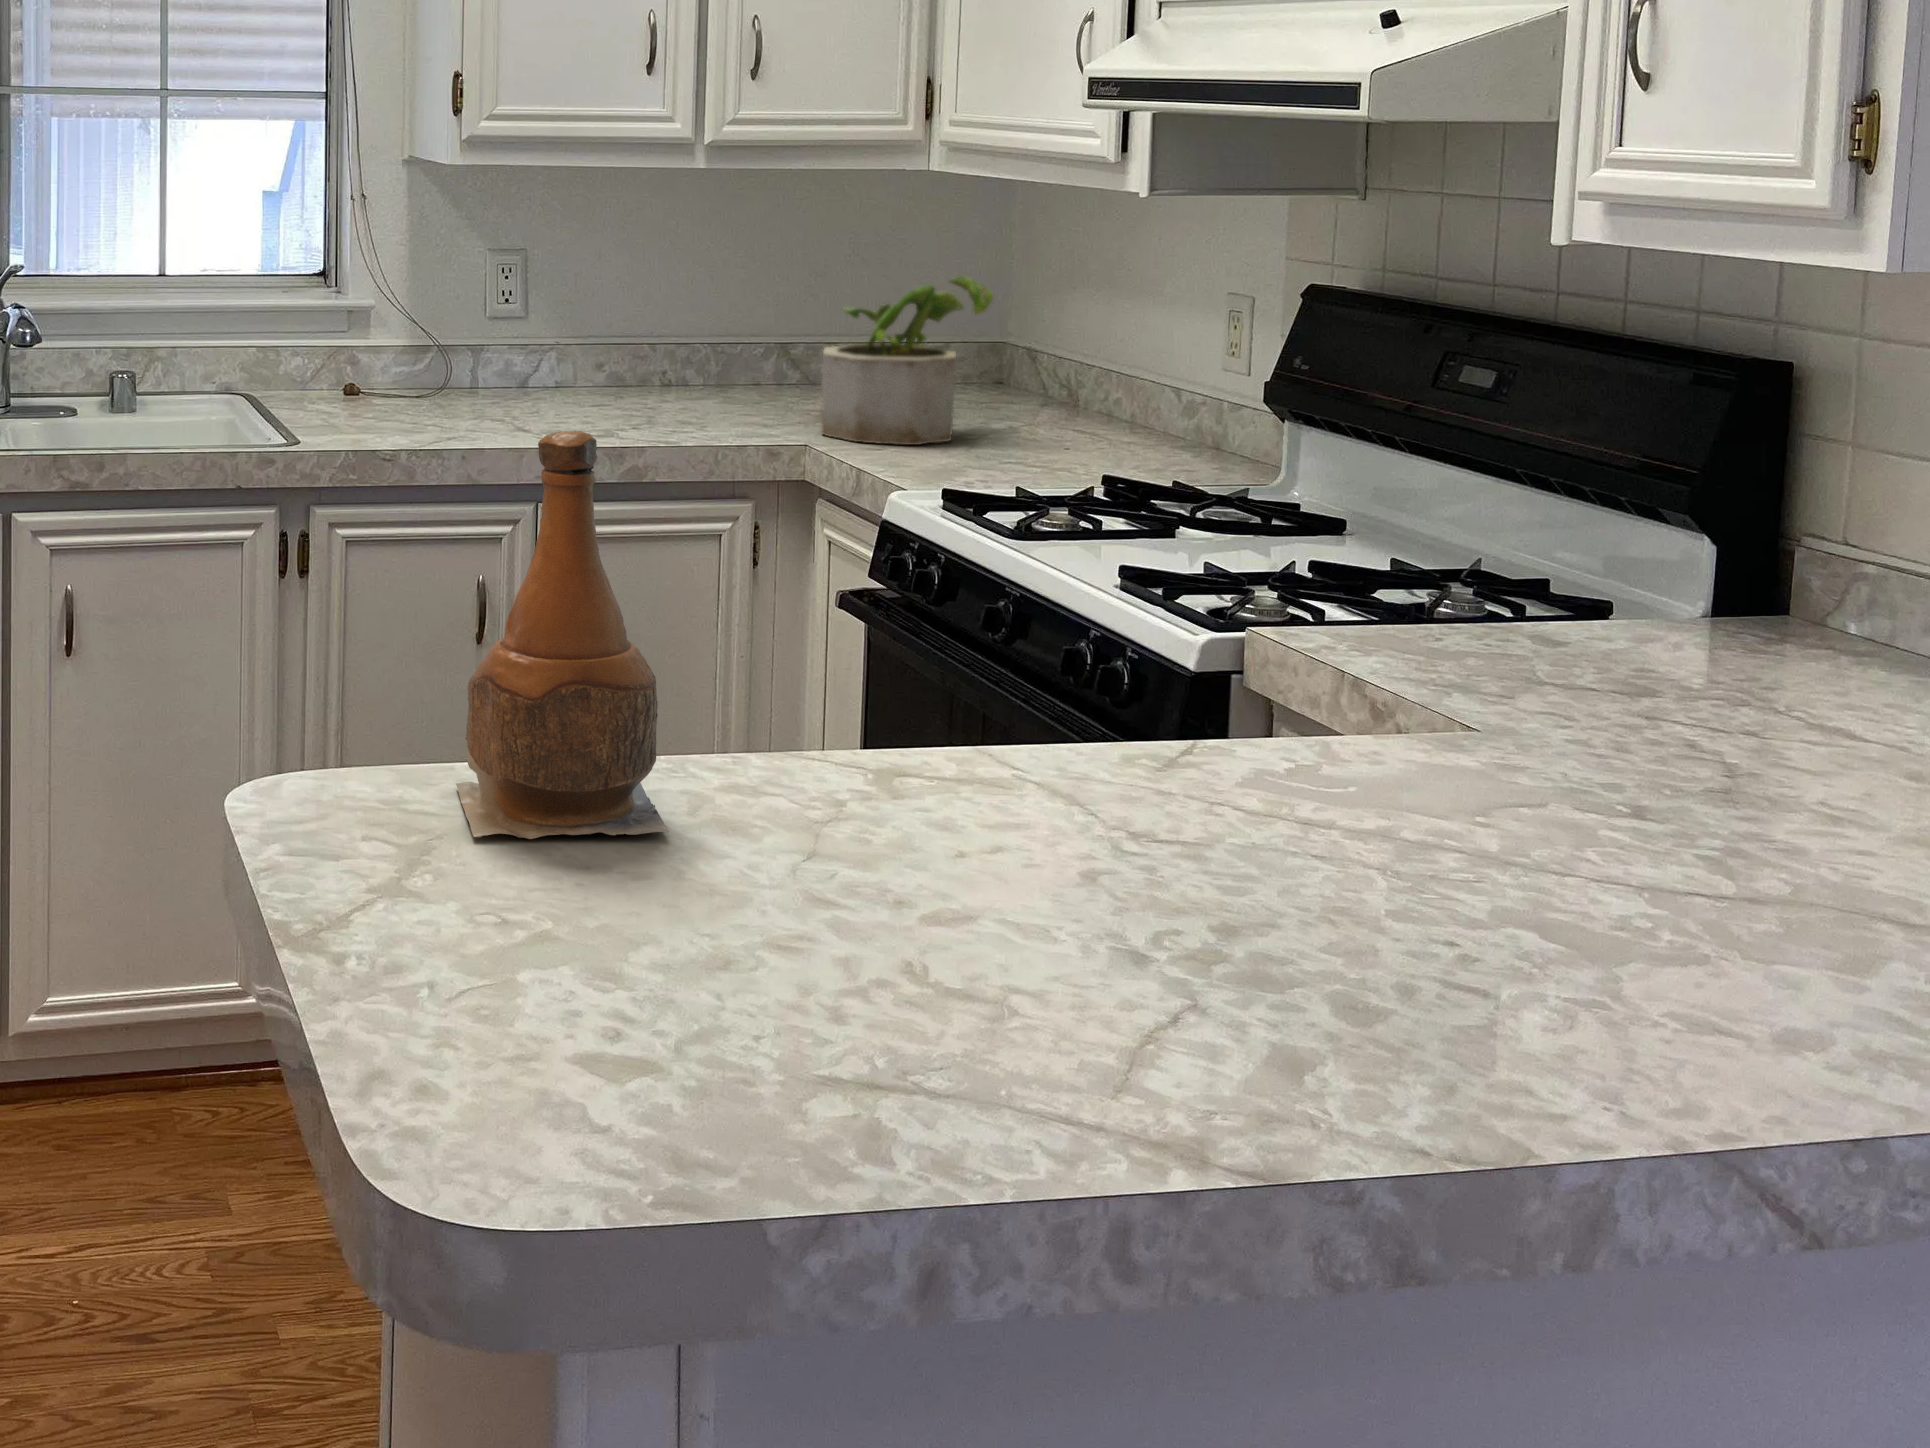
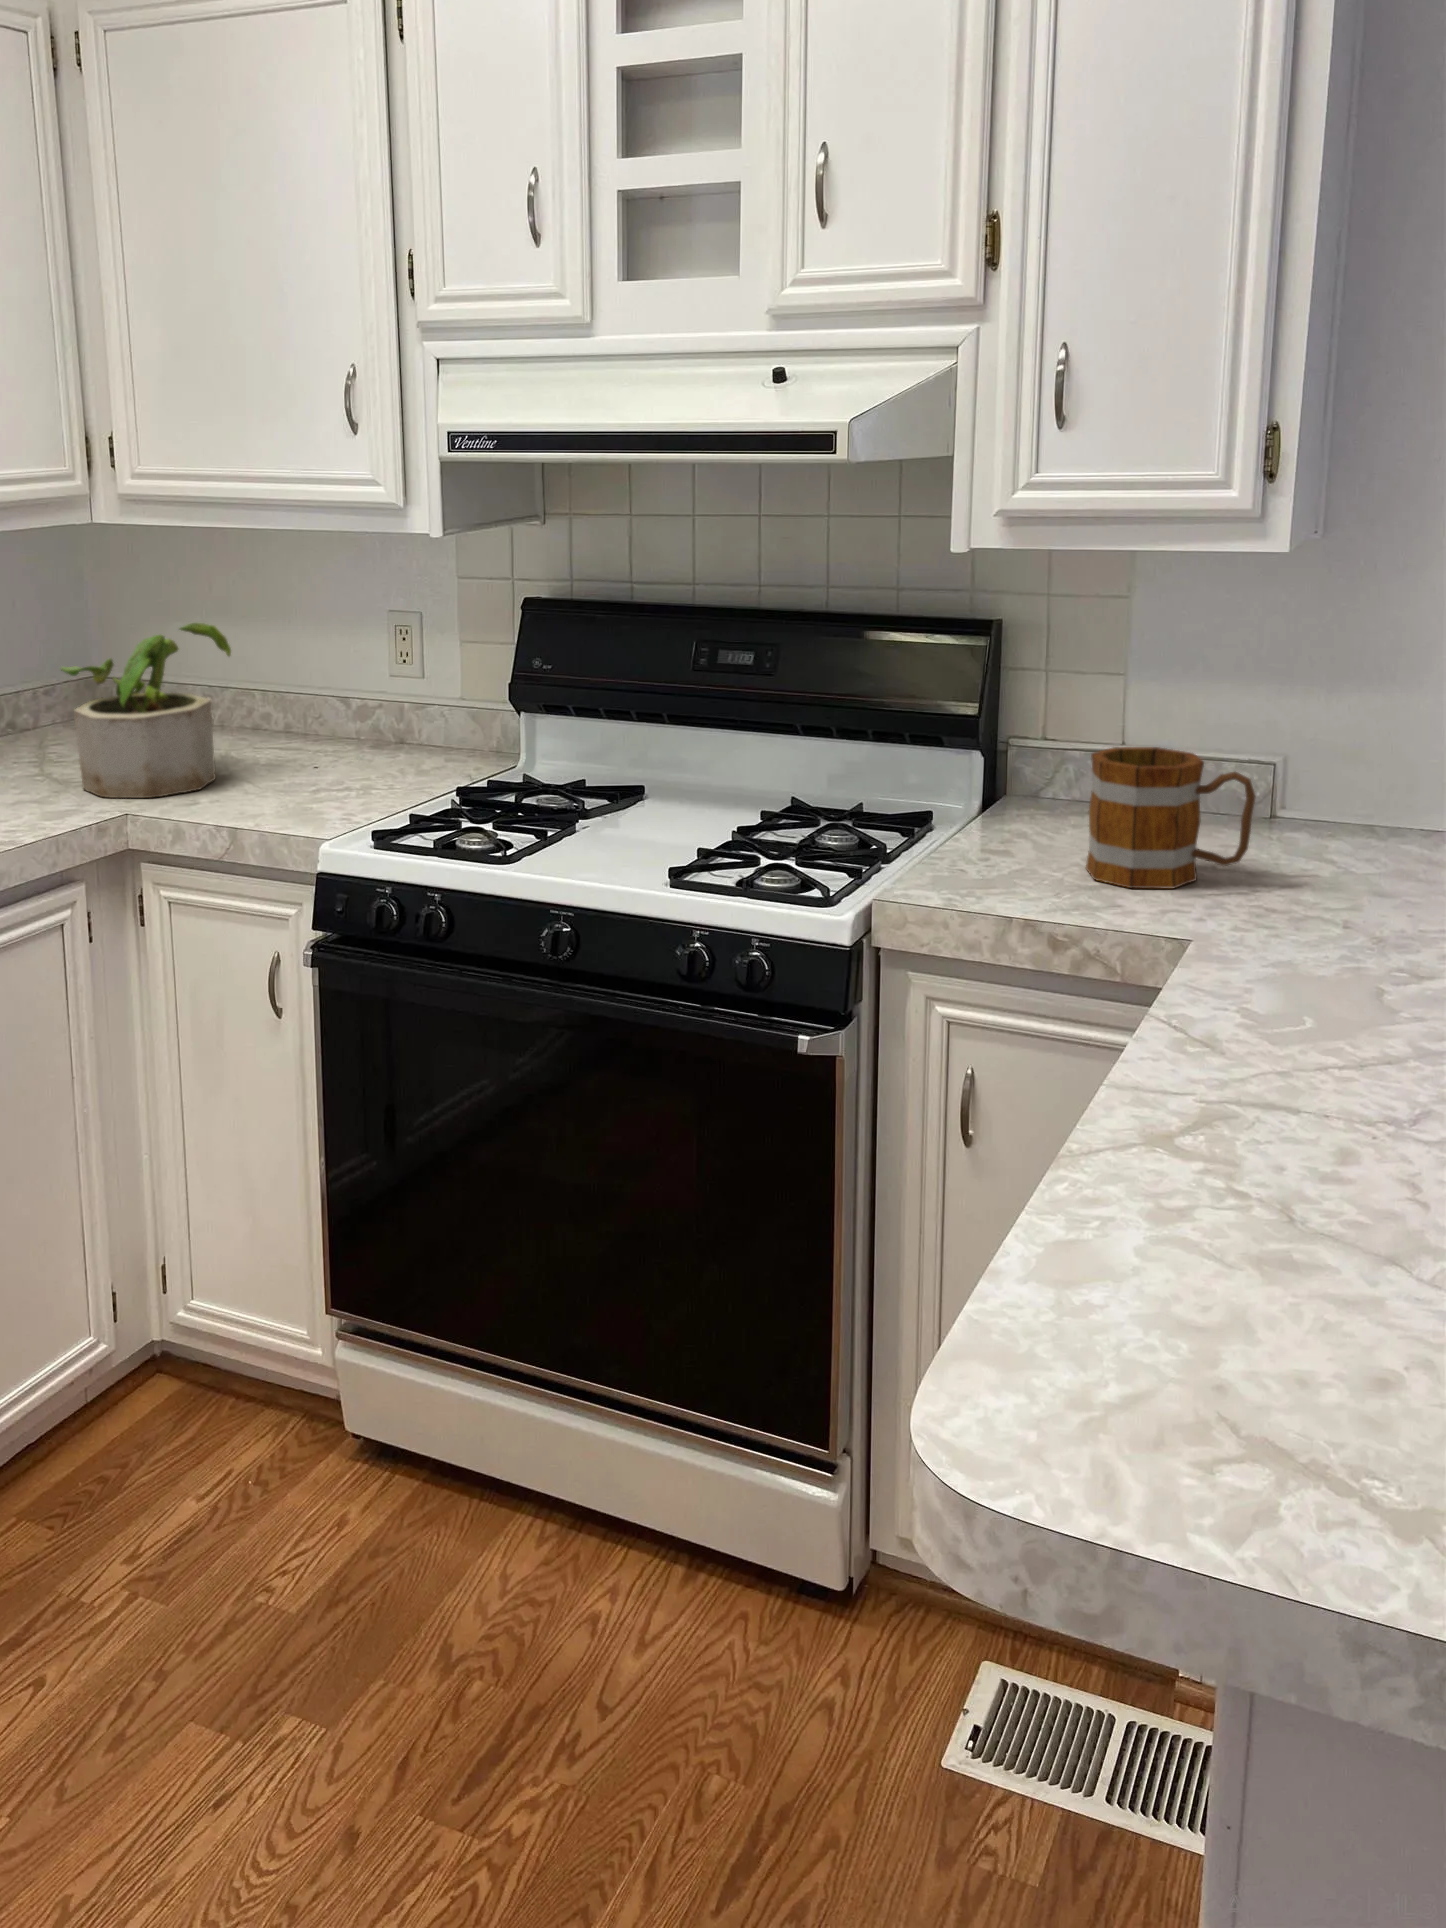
bottle: present [456,431,669,839] -> none [1077,922,1340,1433]
mug: none [1573,513,1778,706] -> present [1086,747,1255,888]

